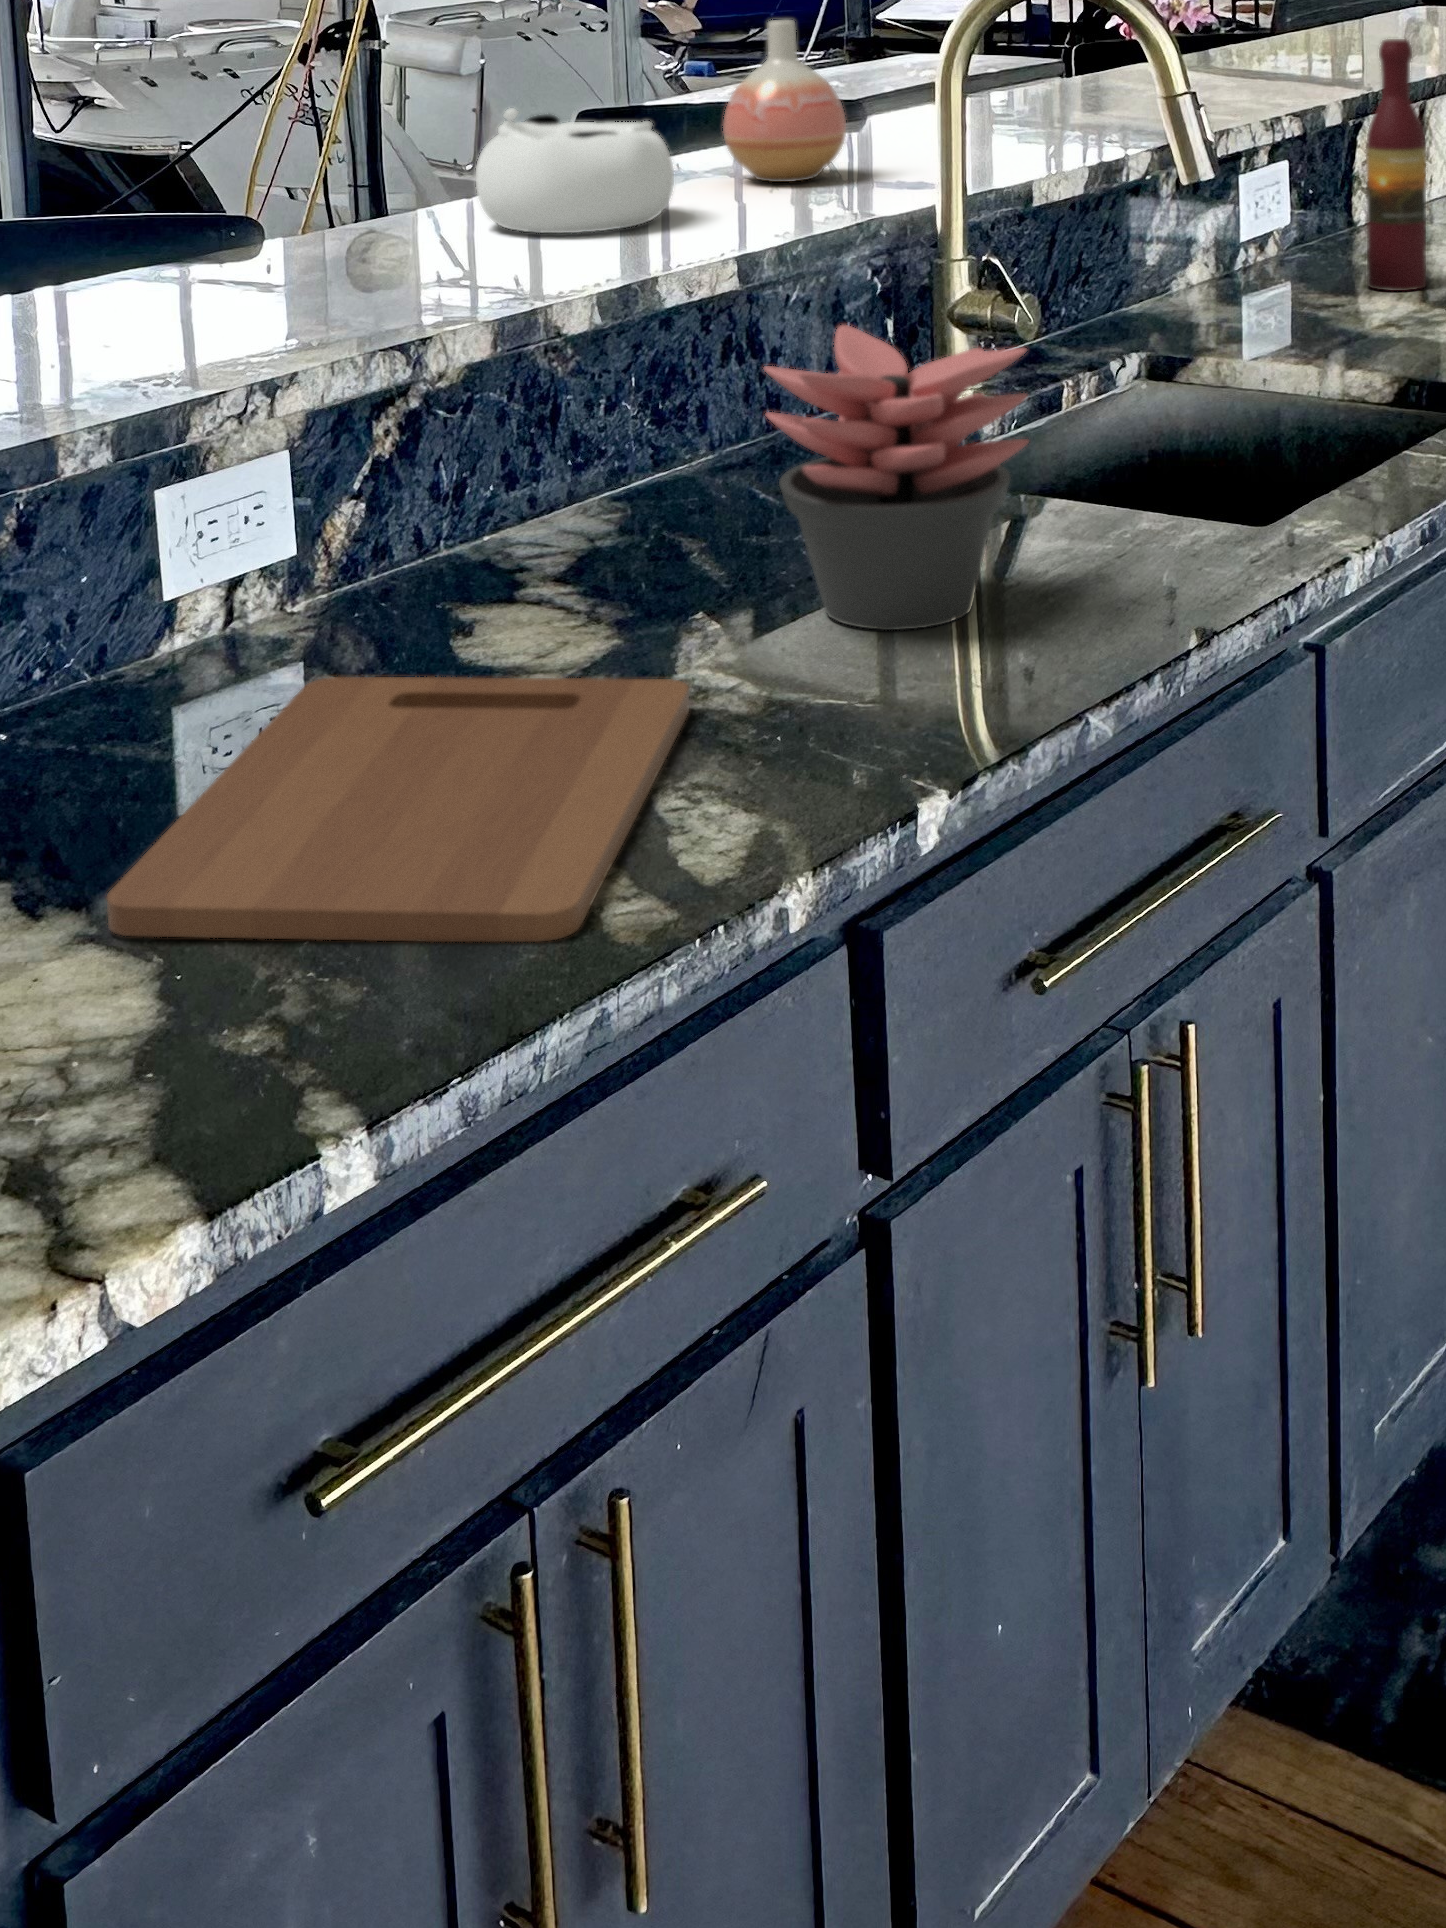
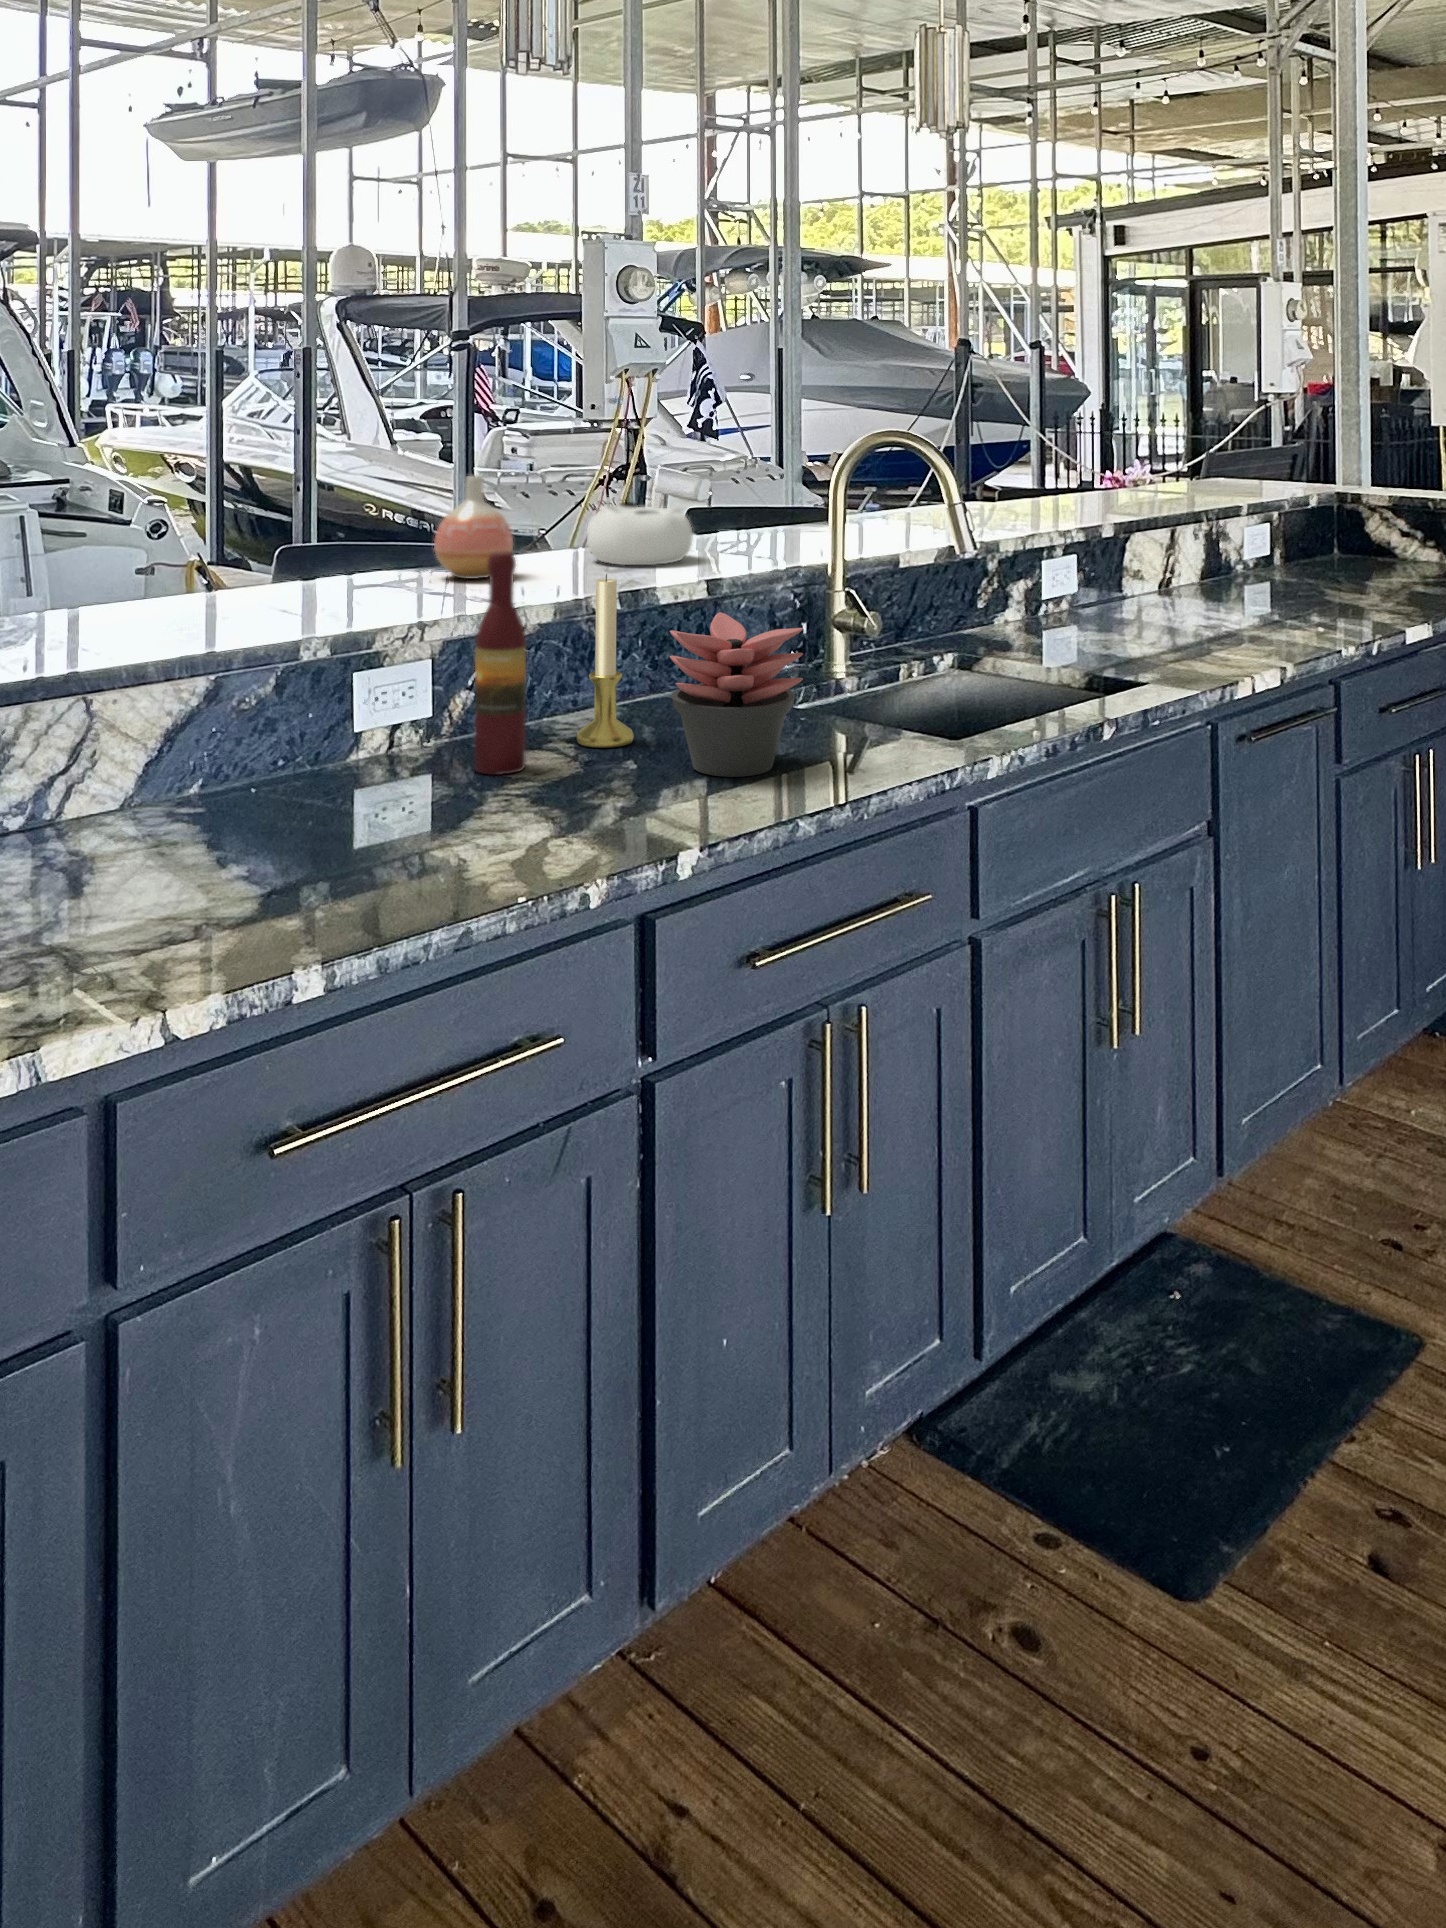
vase: present [723,20,846,182] -> present [434,476,513,579]
wine bottle: present [1366,39,1426,291] -> present [474,552,526,775]
candle holder: none [570,264,678,588] -> present [576,574,634,748]
cutting board: present [107,677,689,942] -> none [253,774,593,899]

